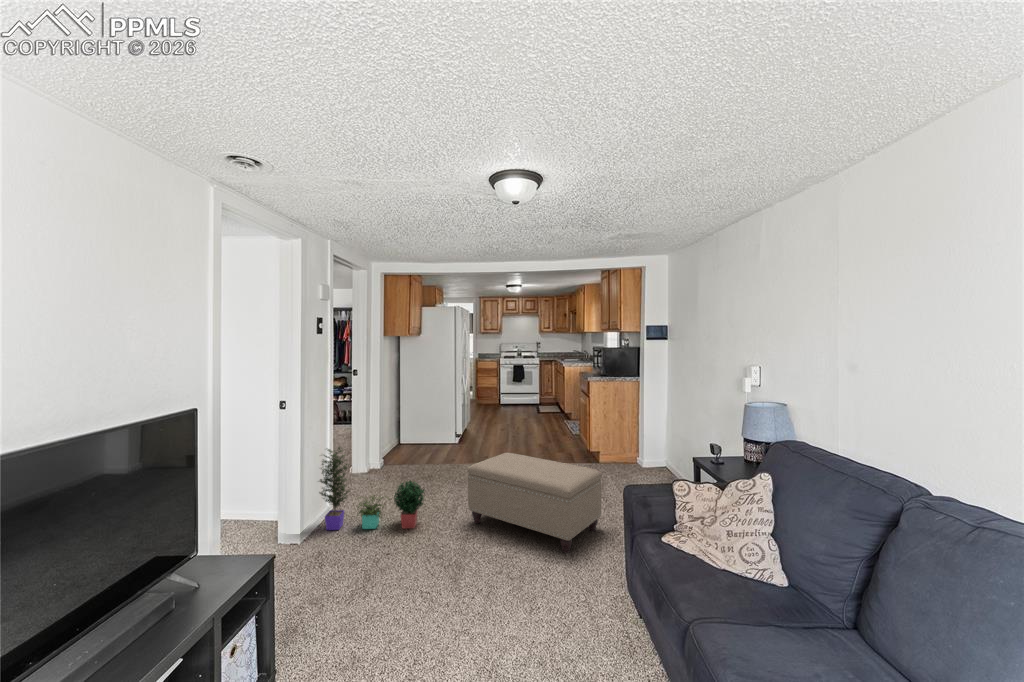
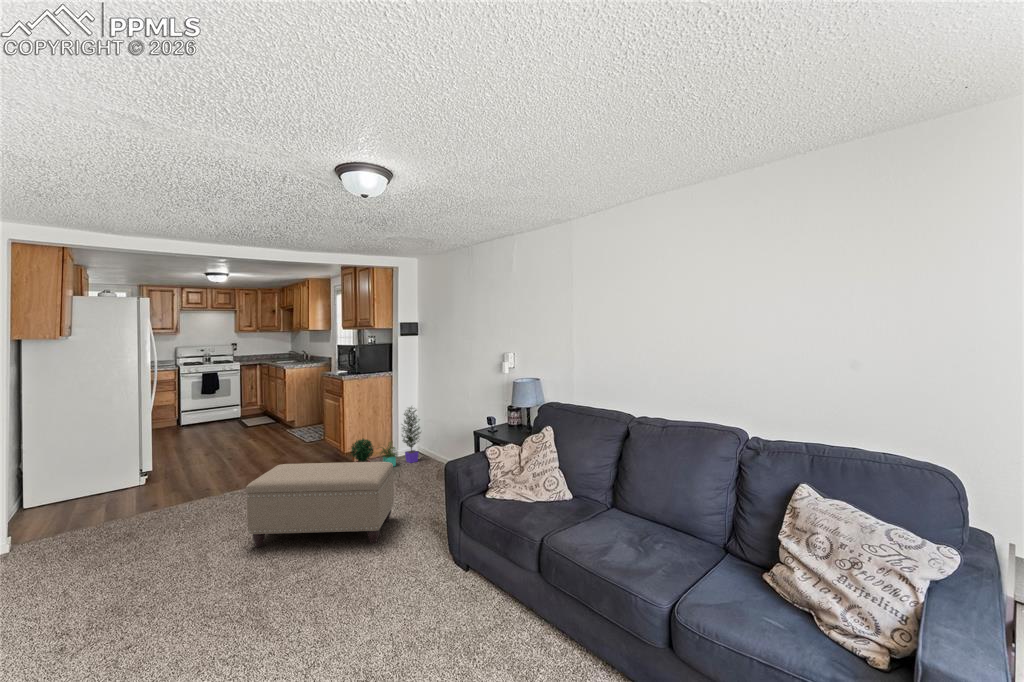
potted plant: present [319,447,425,530] -> present [351,407,421,466]

